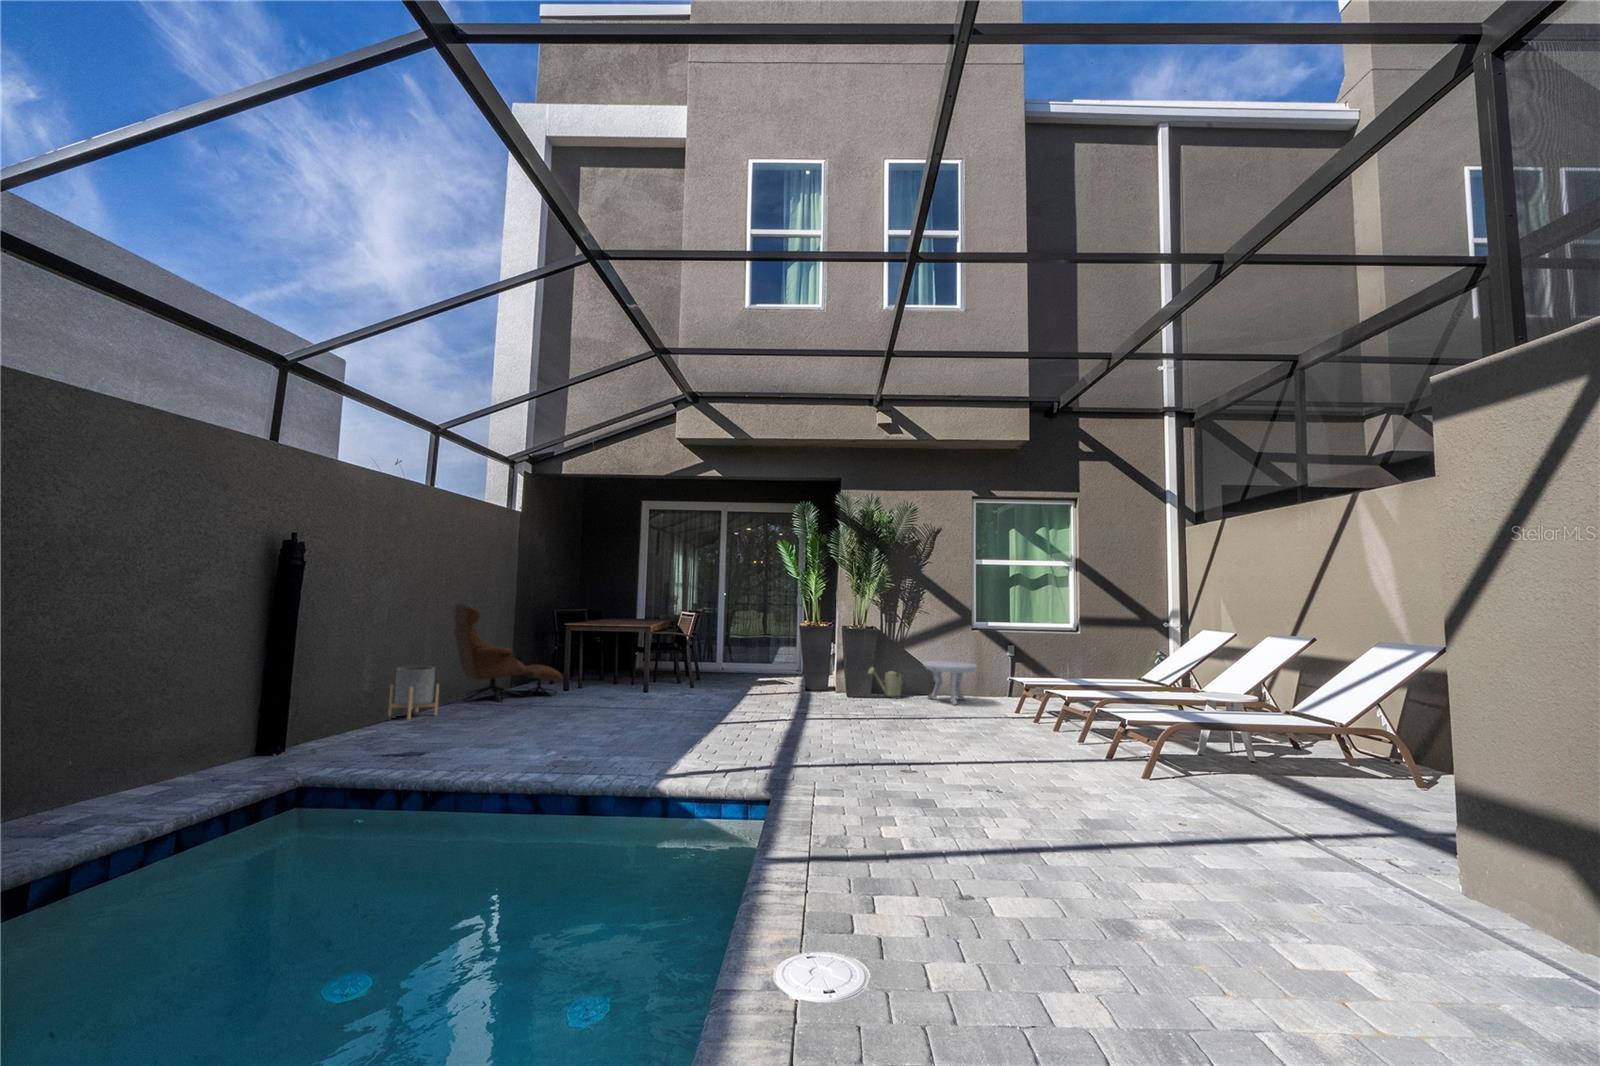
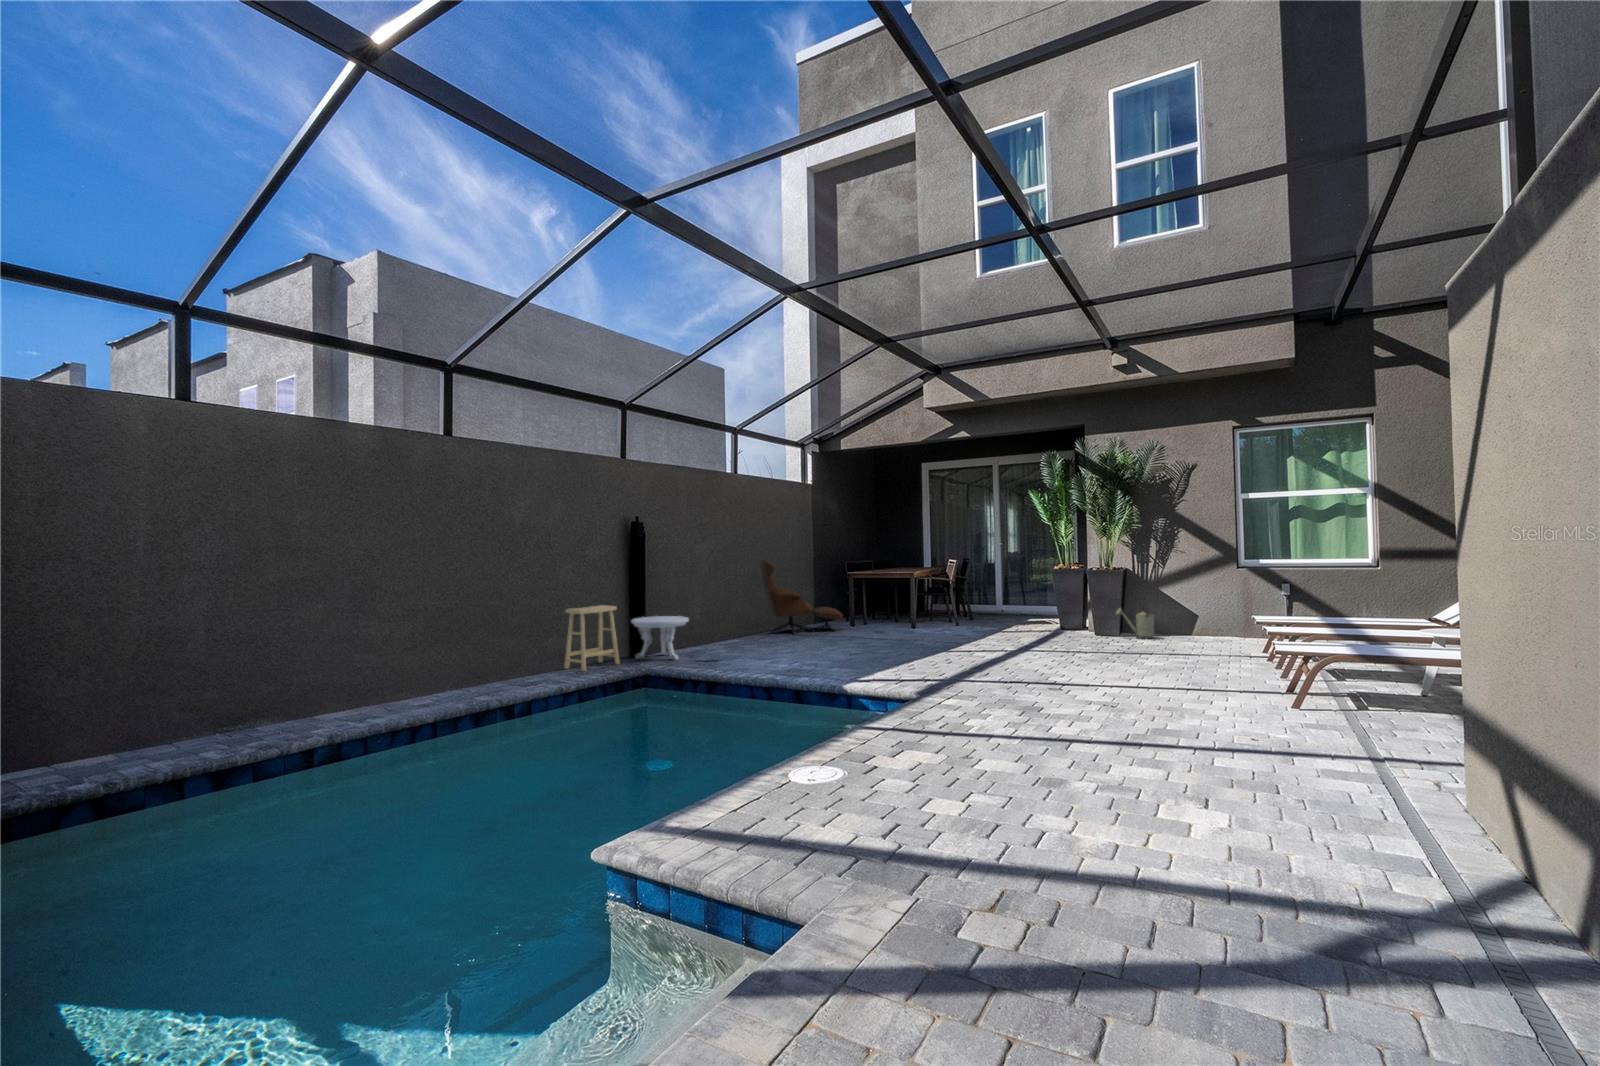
side table: present [923,661,978,705] -> present [631,616,689,660]
planter: present [388,666,439,720] -> none [714,606,745,643]
stool: none [127,674,249,791] -> present [564,605,620,671]

